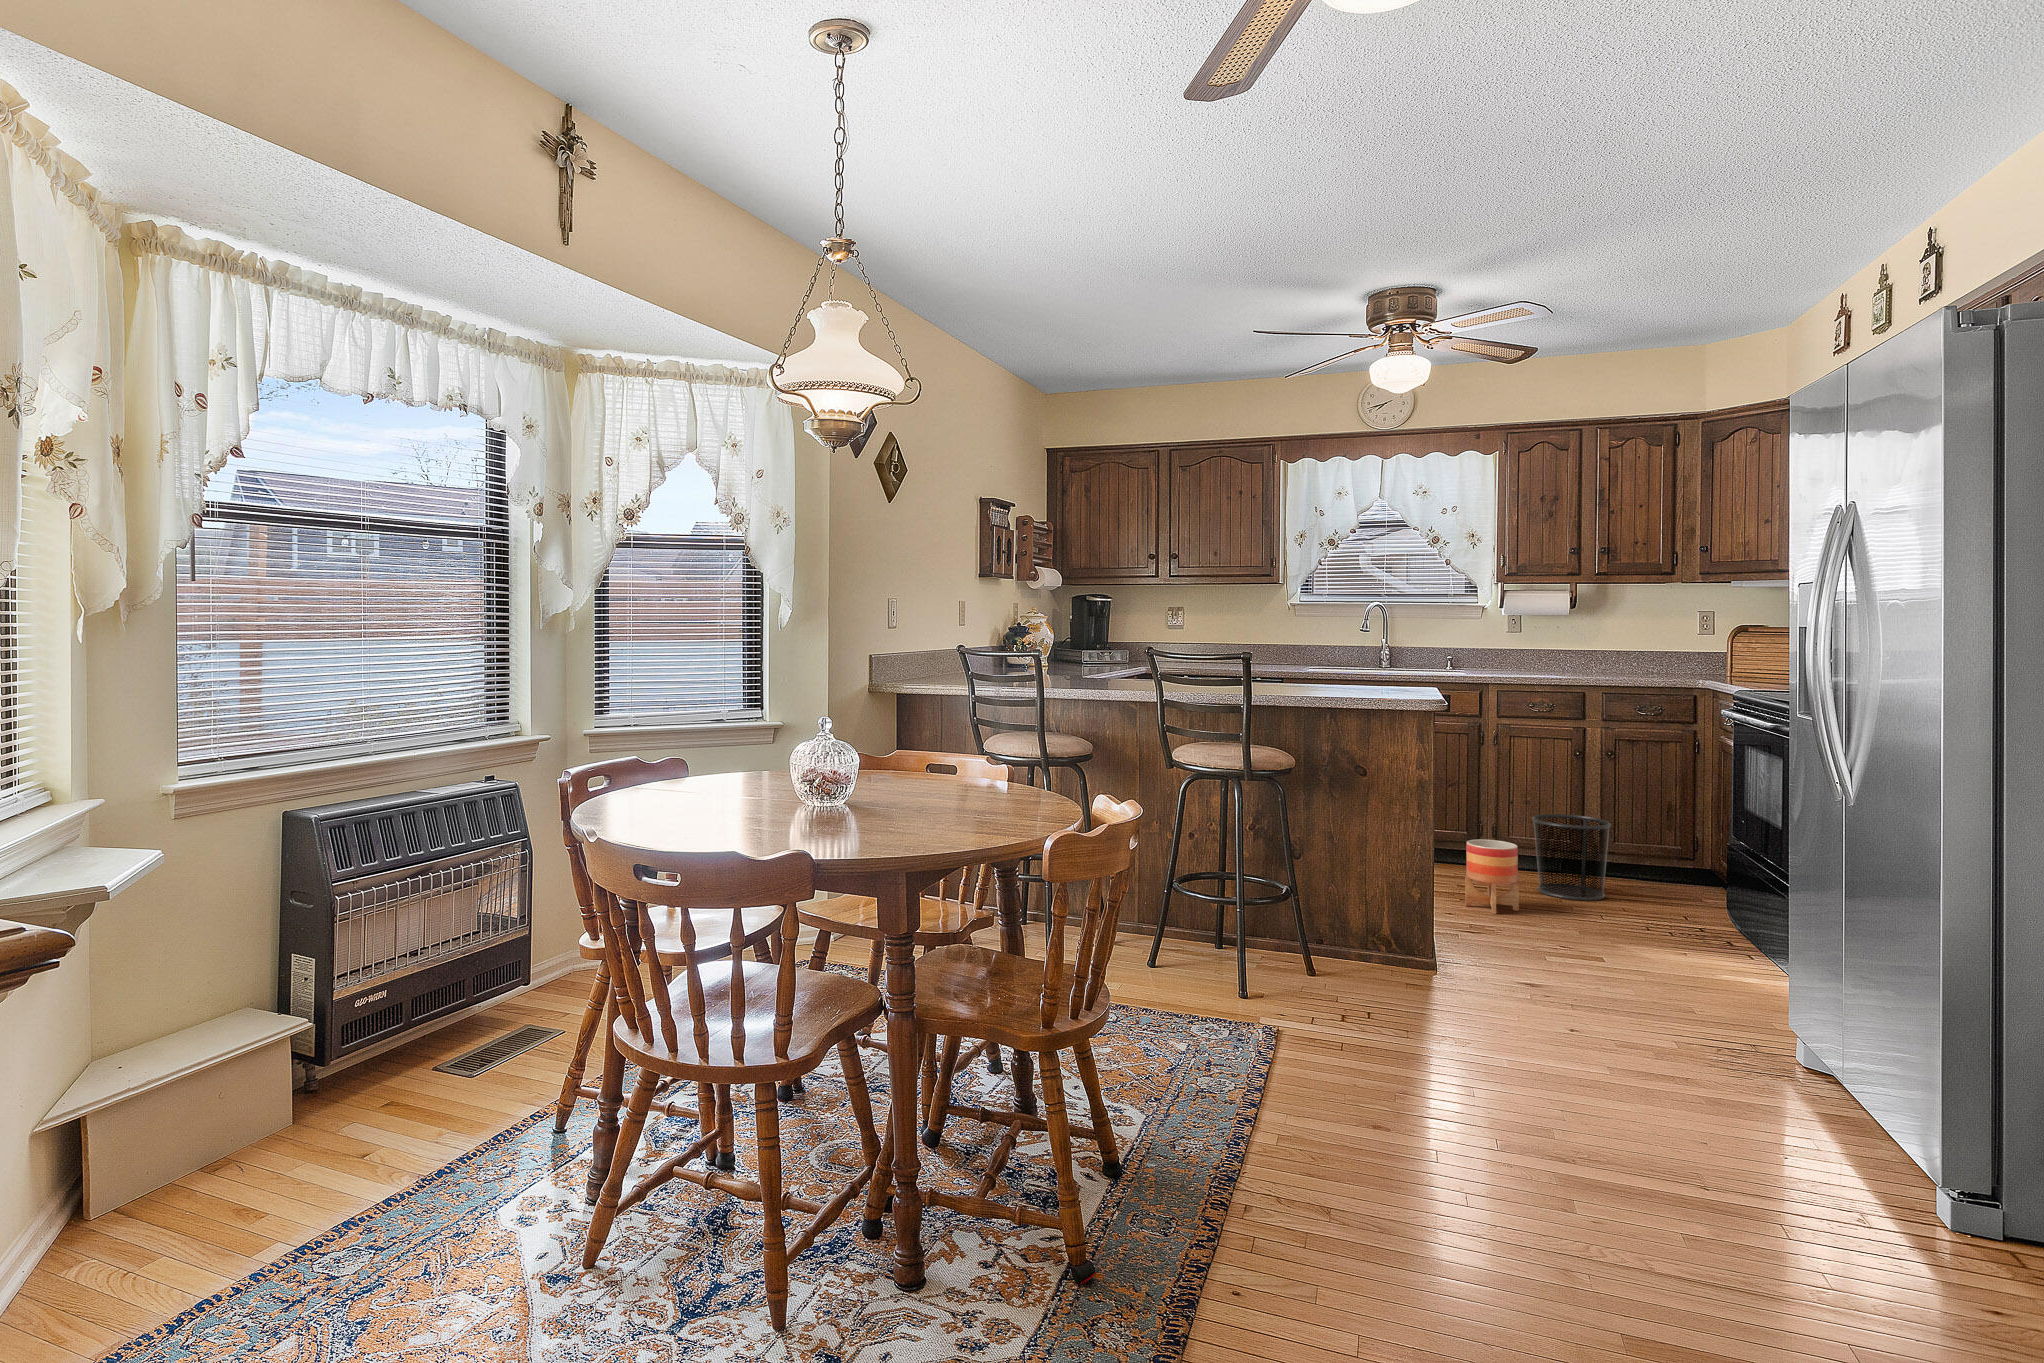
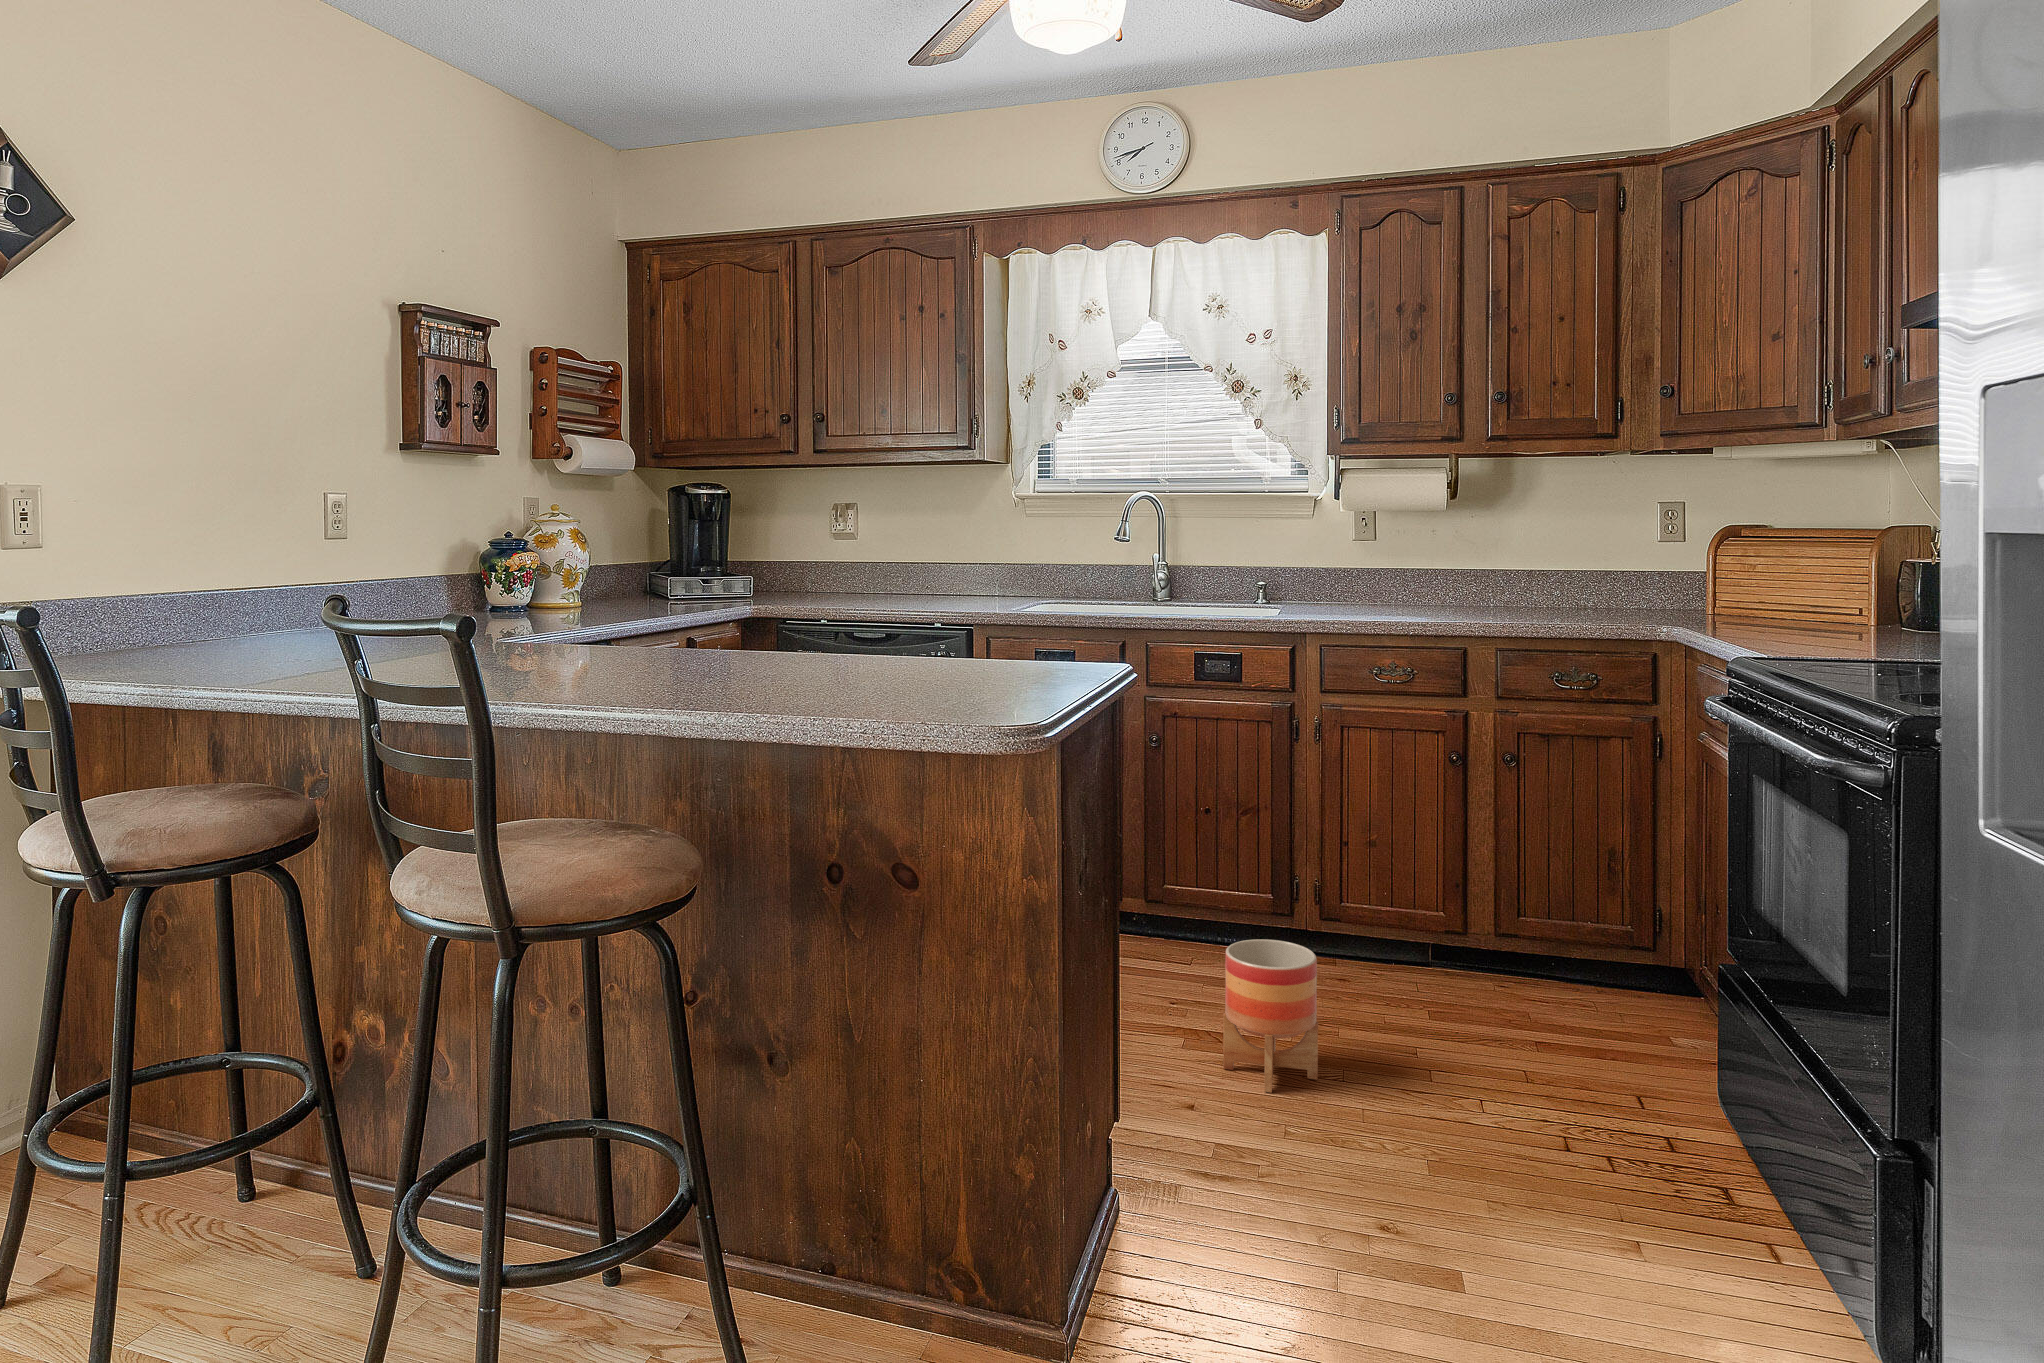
waste bin: present [1532,814,1611,901] -> none [1360,871,1496,1039]

